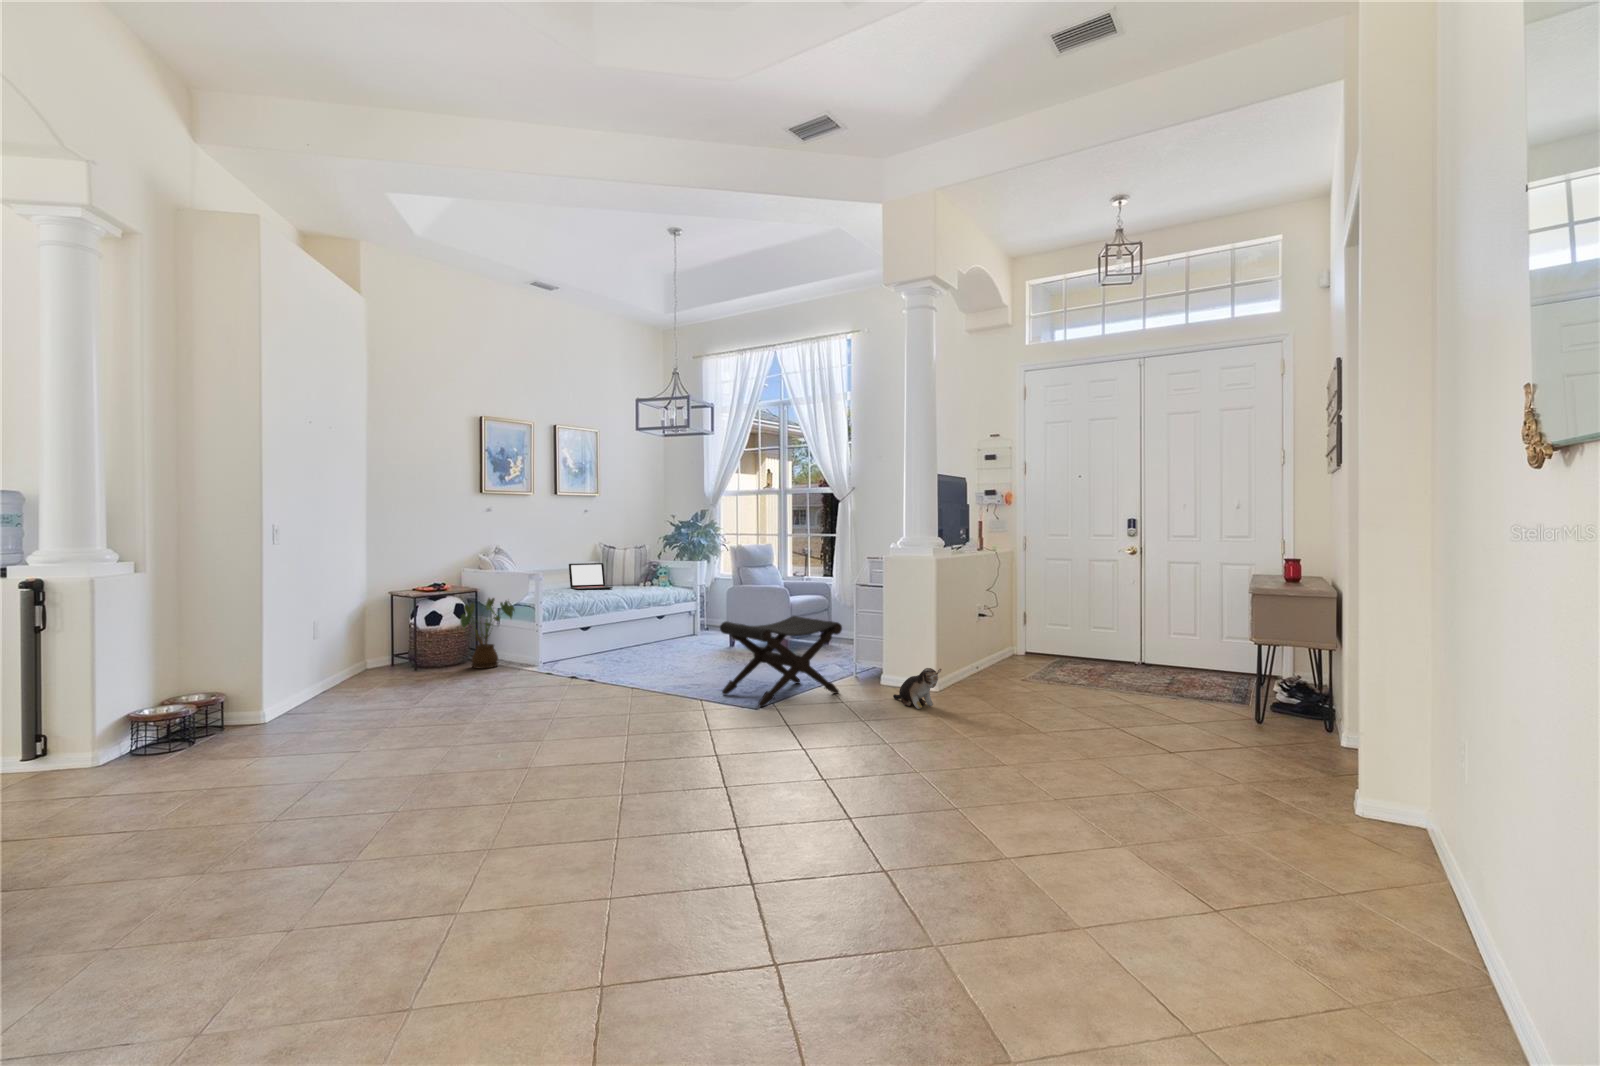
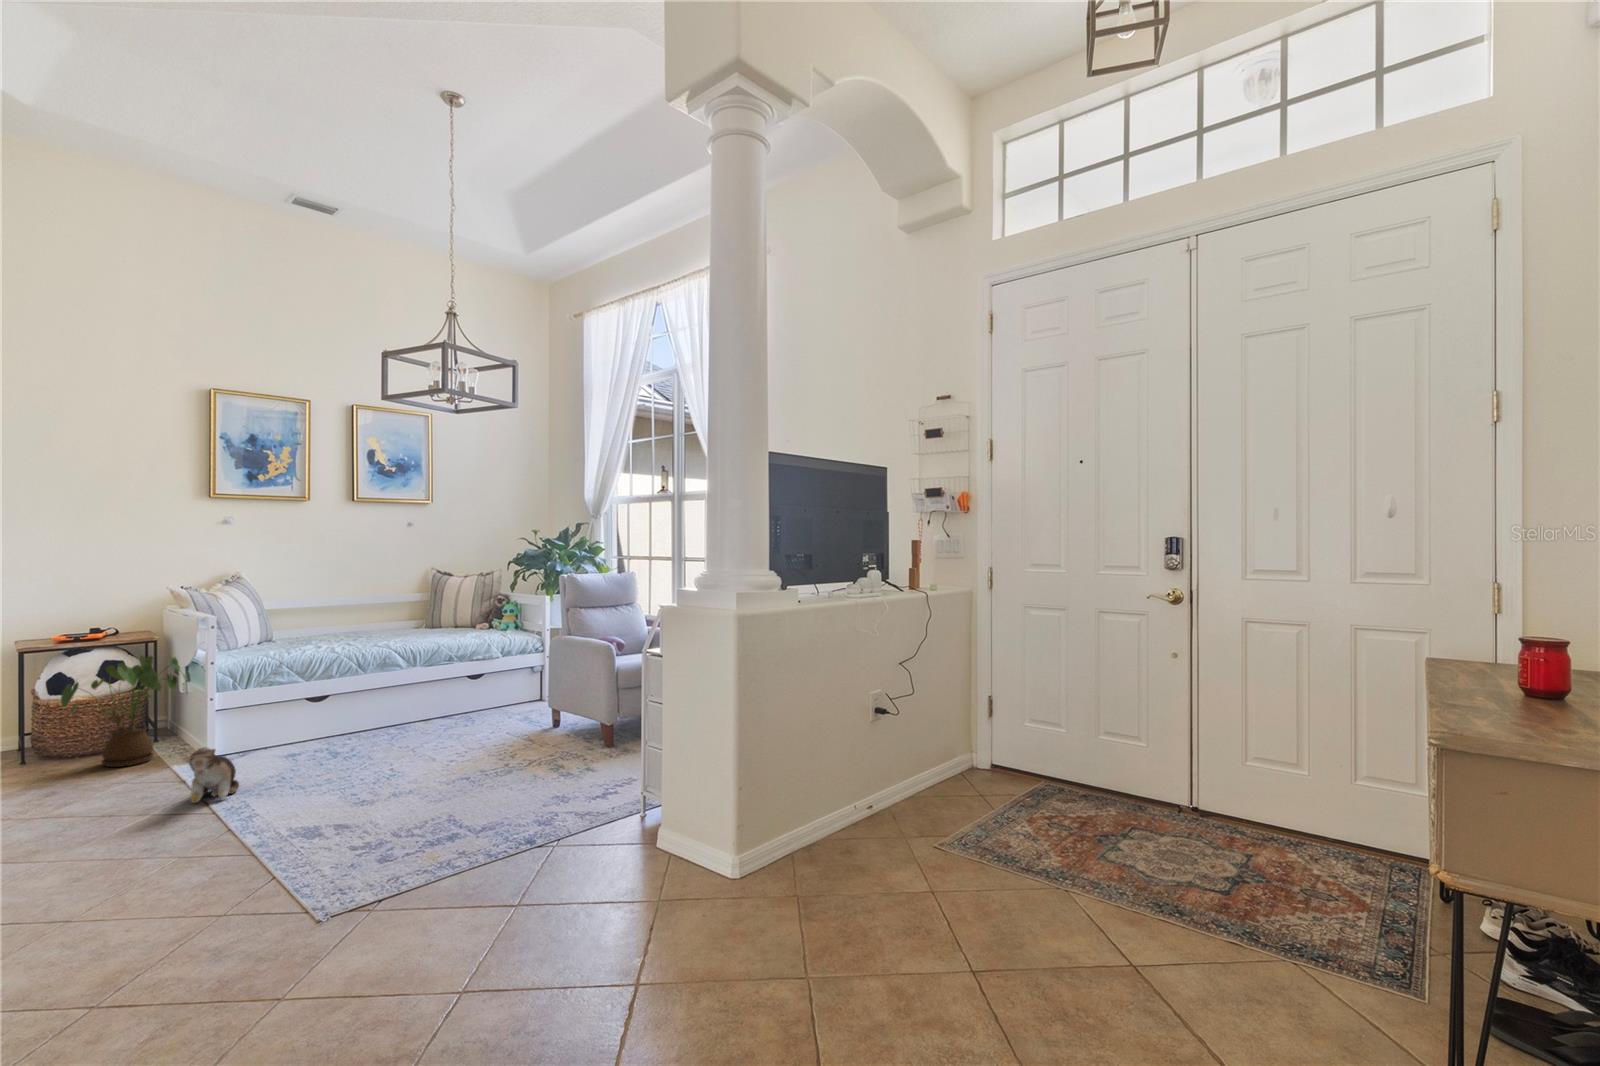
laptop: present [569,563,613,590] -> none [350,597,412,636]
footstool: present [720,616,842,707] -> none [308,714,541,932]
plush toy: present [893,668,942,709] -> present [185,747,239,803]

